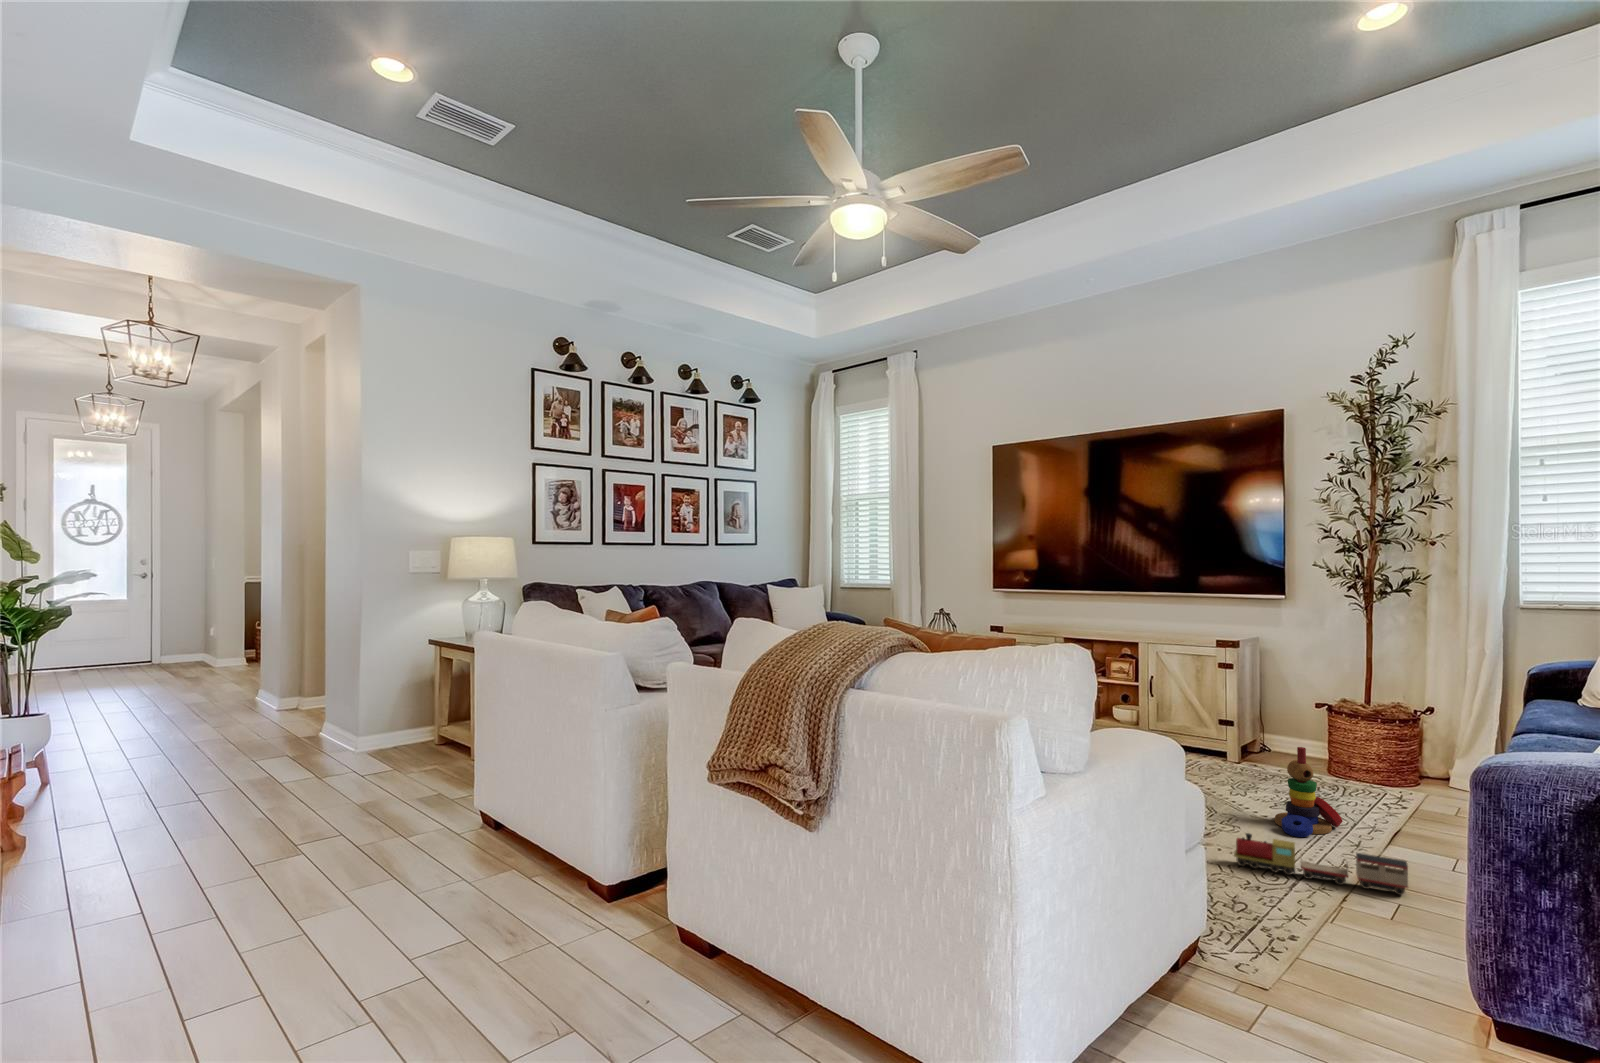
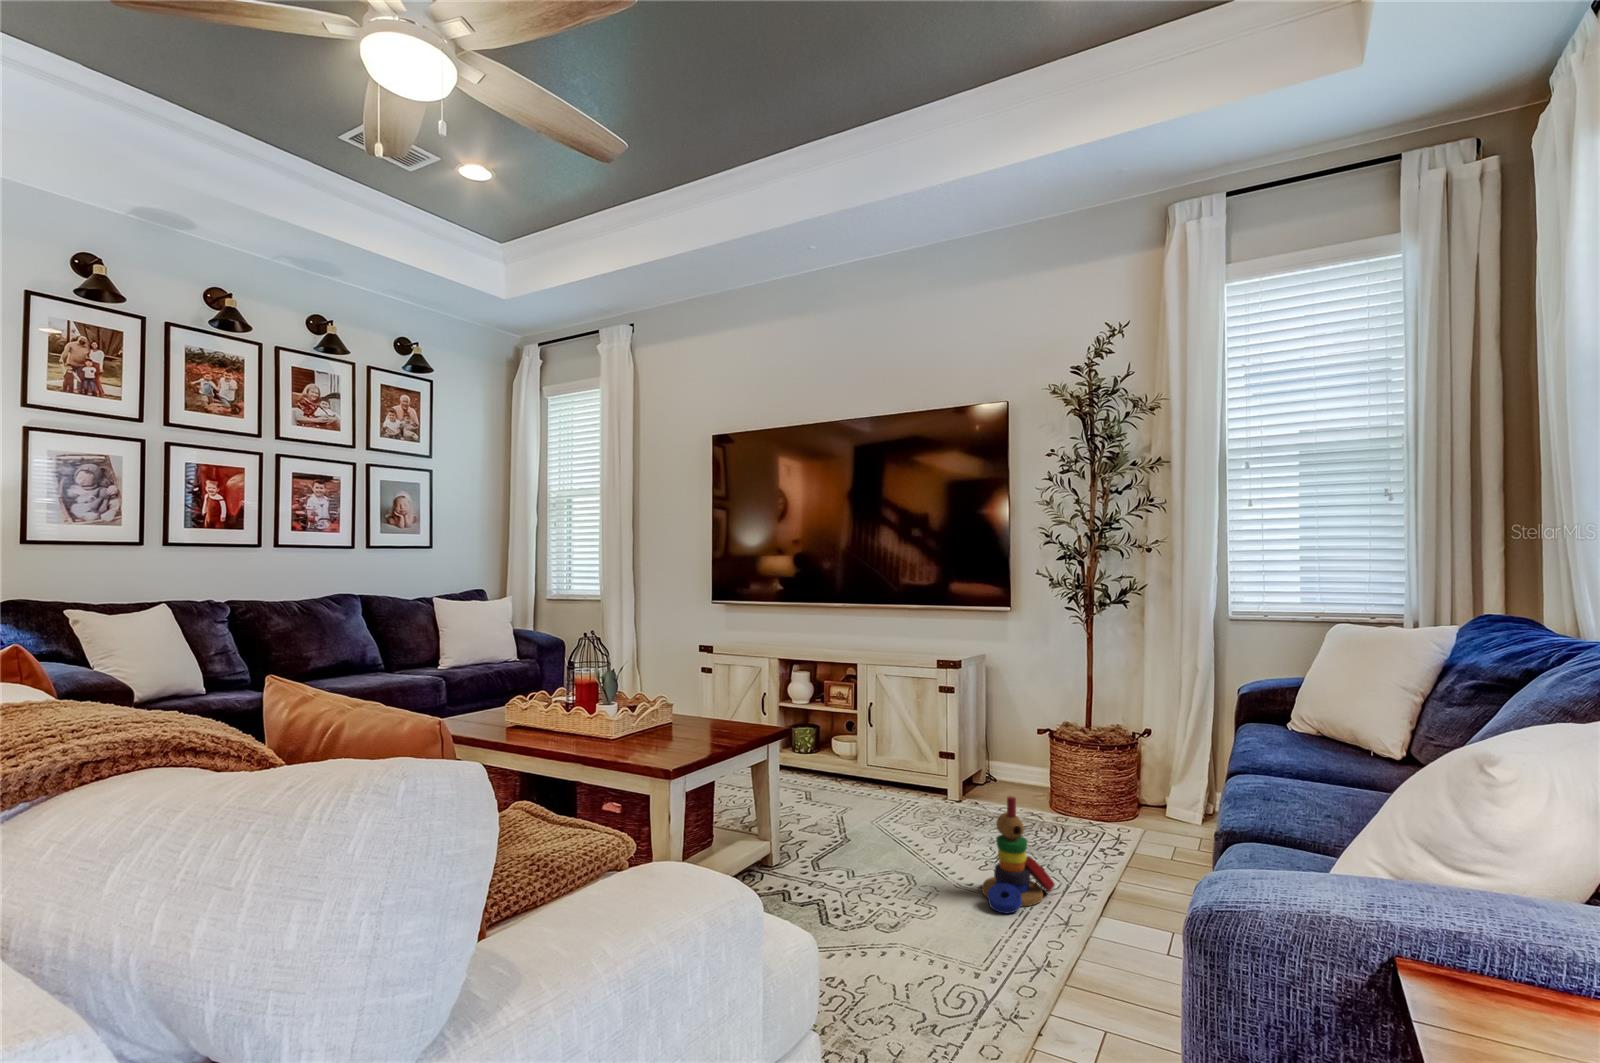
toy train: present [1234,833,1408,895] -> none [921,930,1121,1004]

